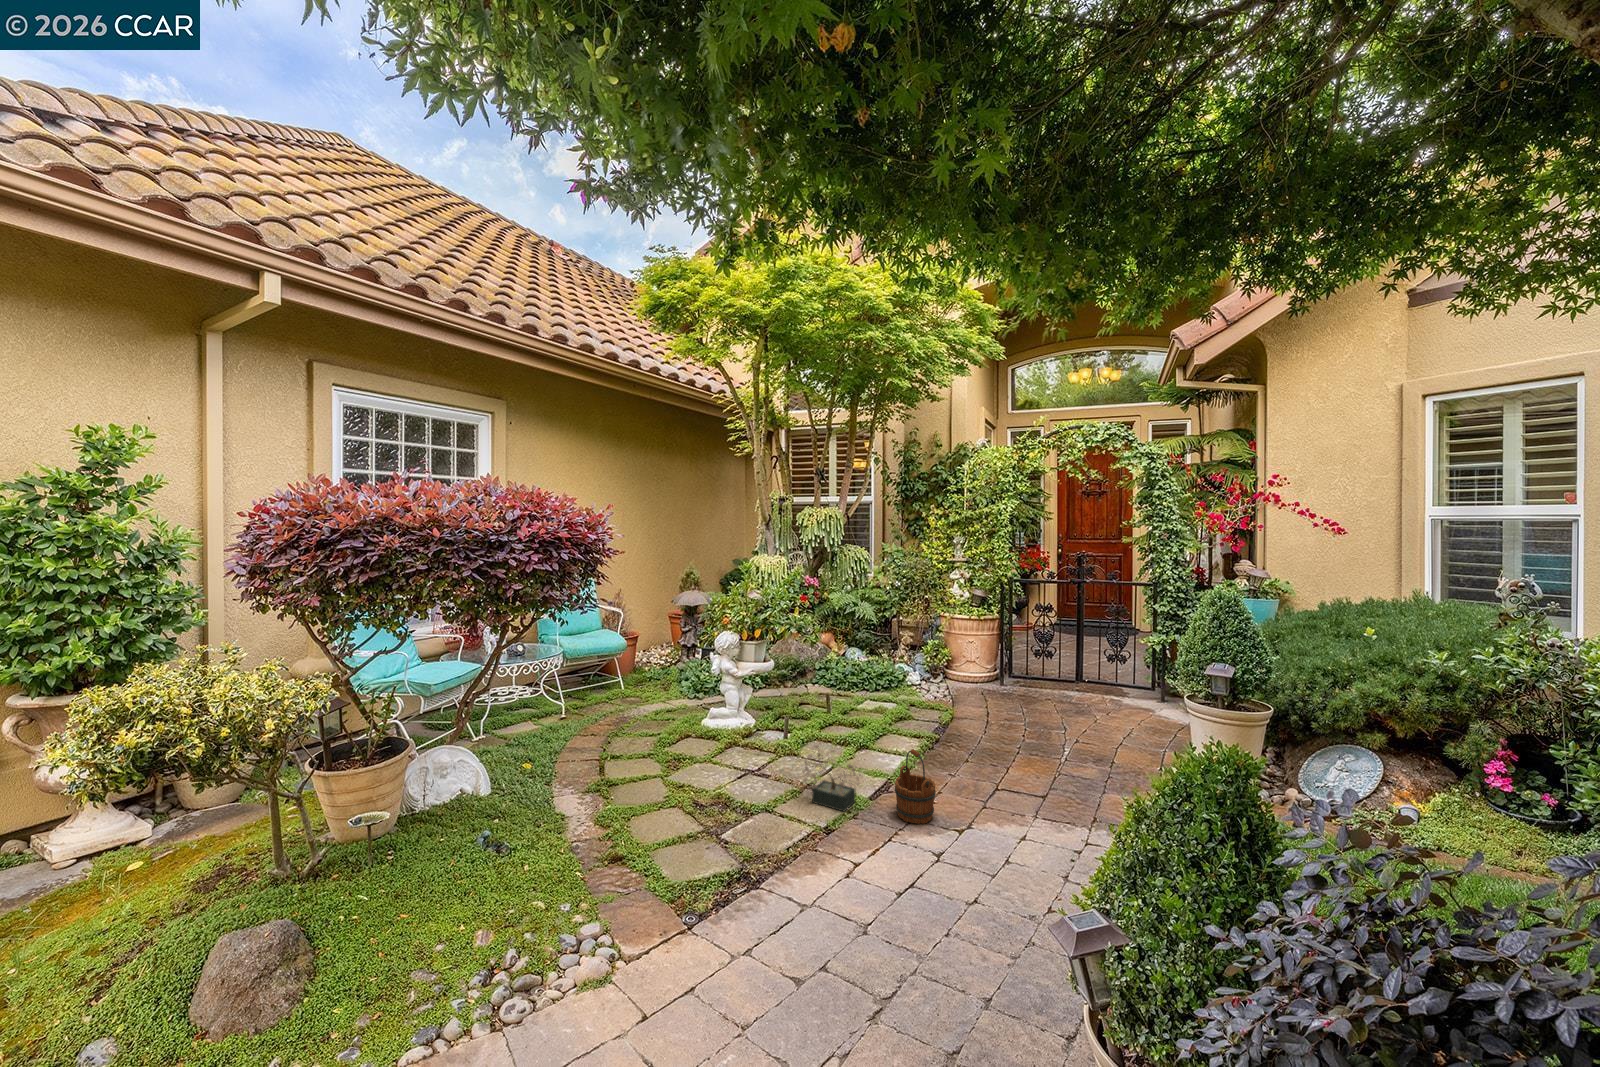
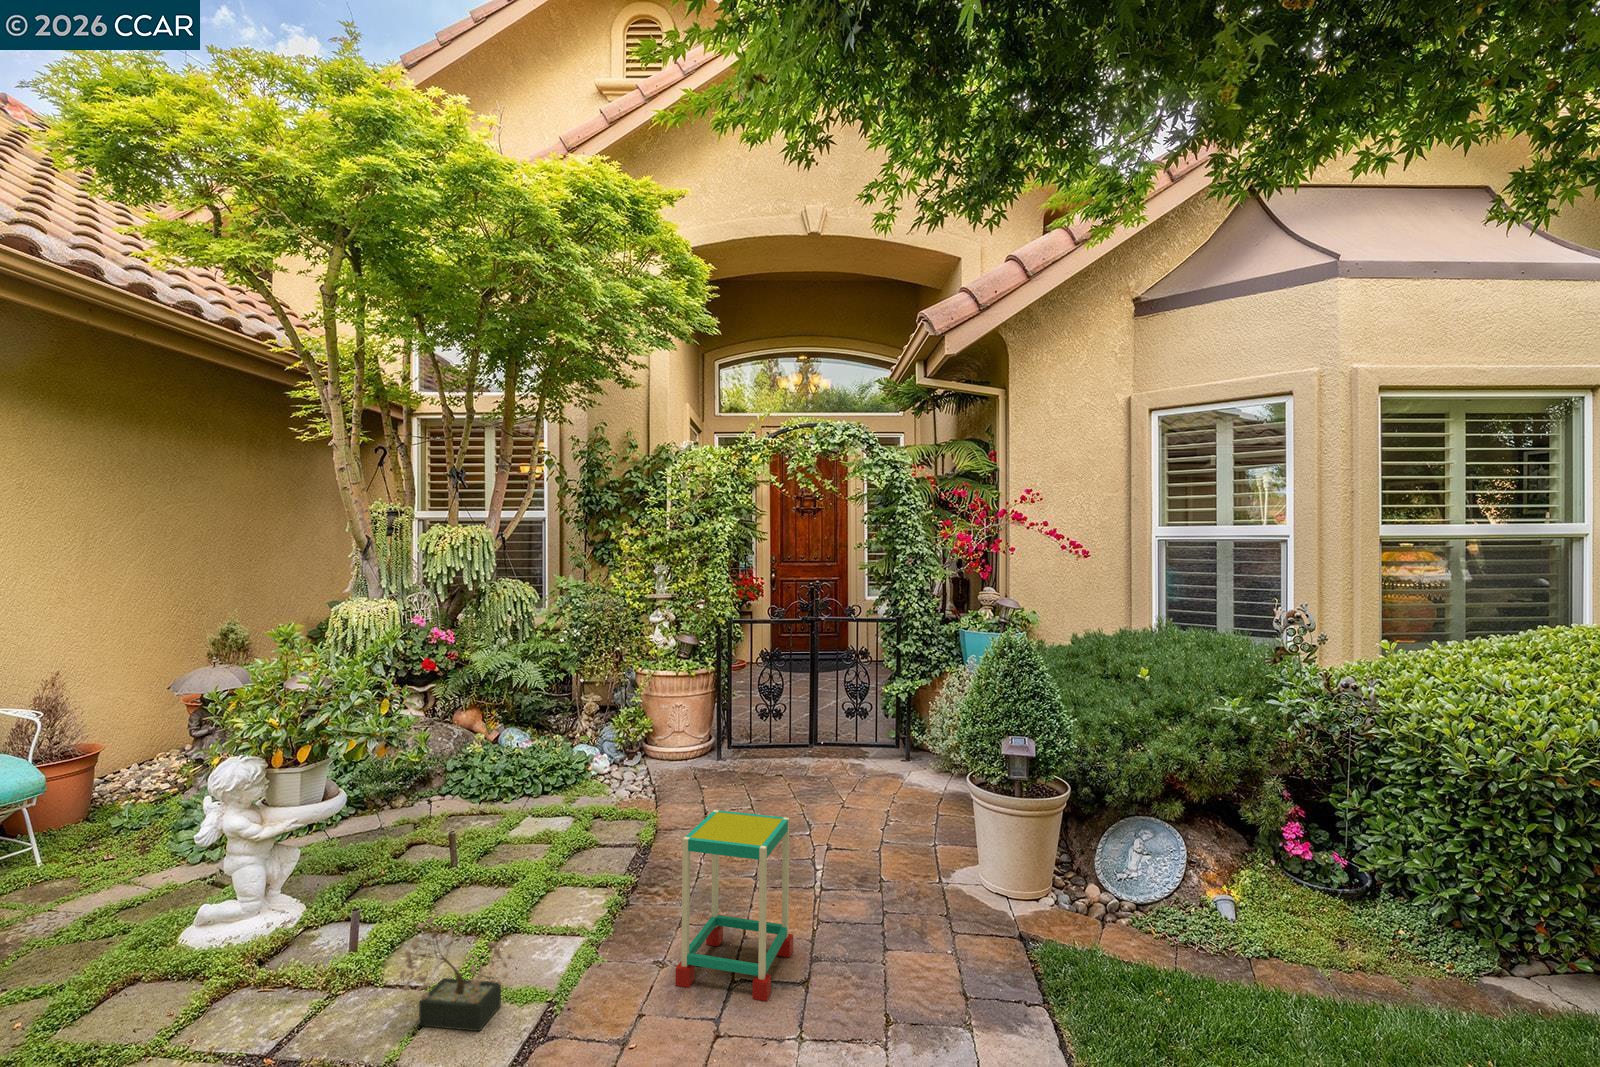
side table: none [960,708,1044,834] -> present [675,810,793,1001]
wooden bucket: present [895,749,936,824] -> none [570,898,637,1025]

